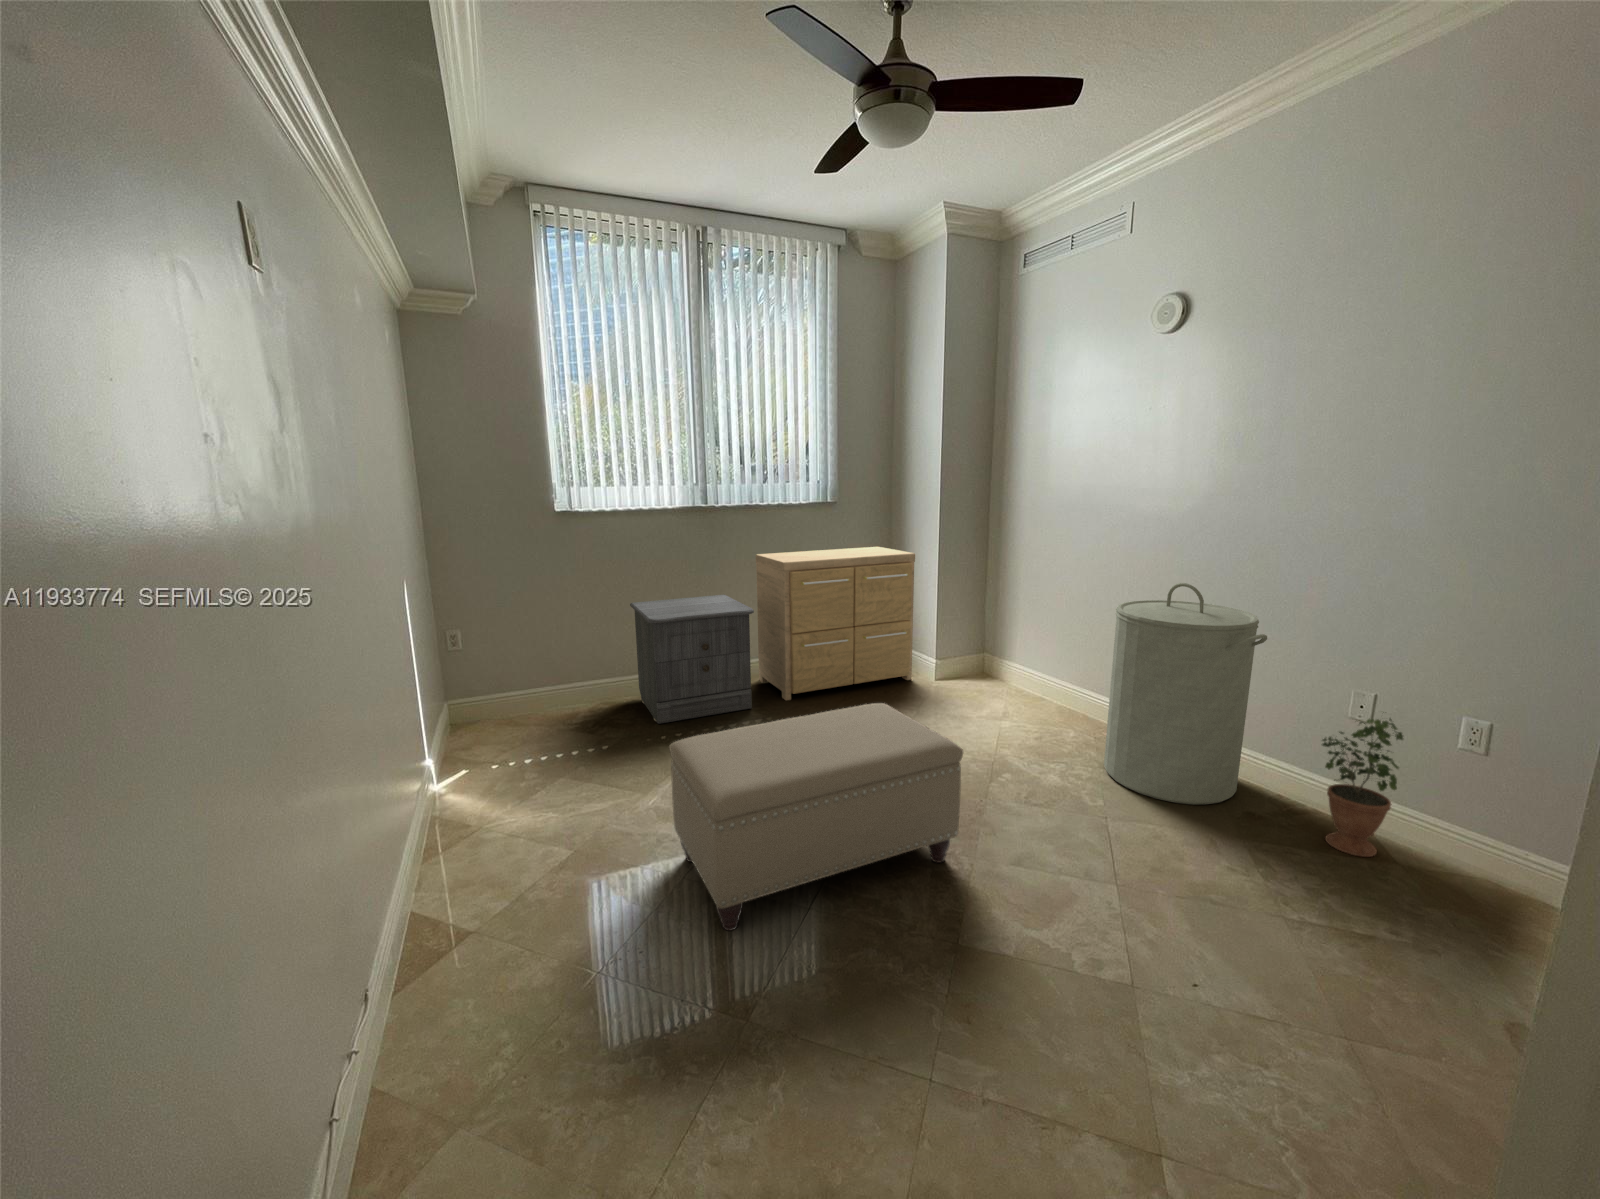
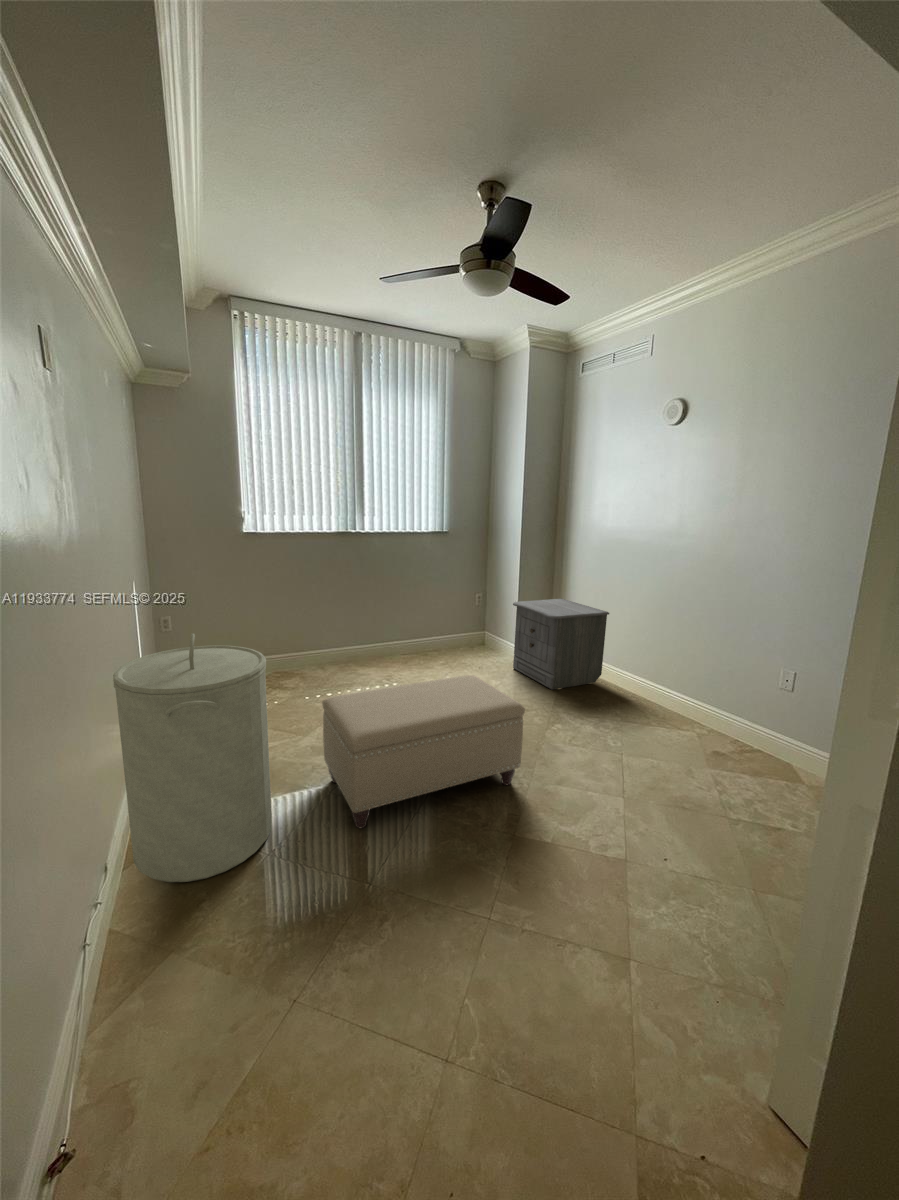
dresser: present [756,547,915,700] -> none [389,564,504,673]
laundry hamper: present [1104,583,1267,804] -> present [113,634,272,882]
nightstand: present [630,595,754,724] -> present [513,599,609,689]
potted plant: present [1322,718,1403,857] -> none [764,688,815,785]

